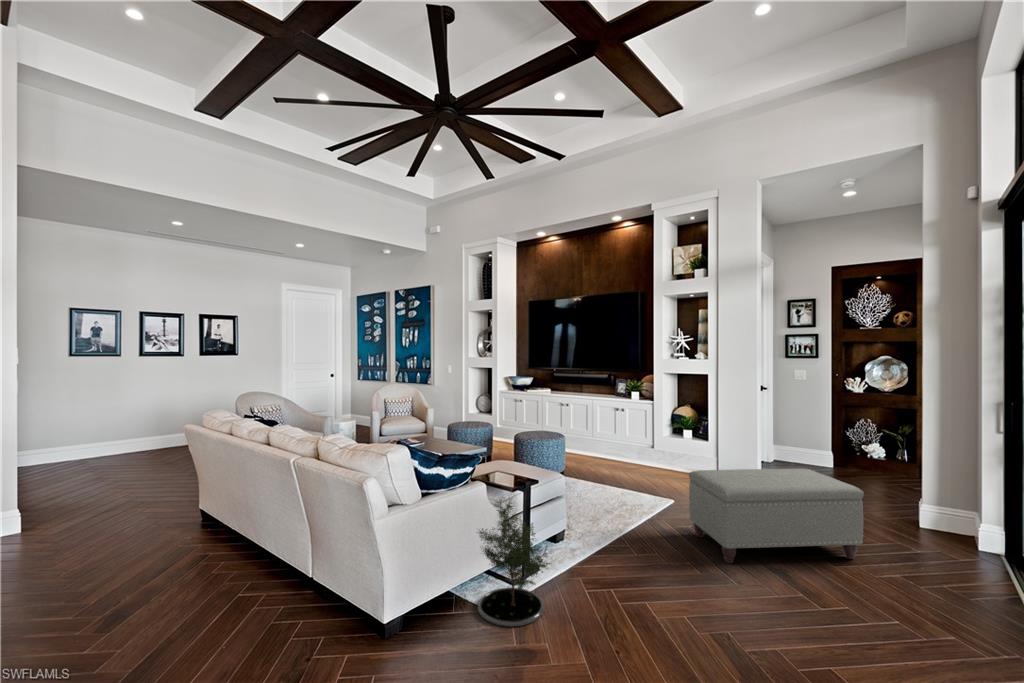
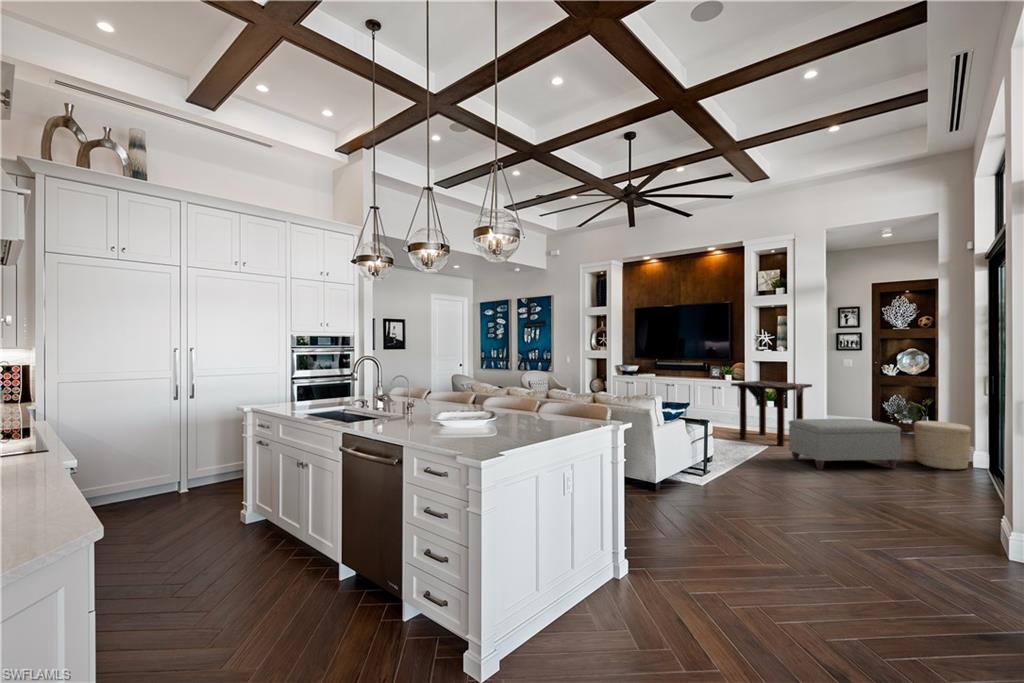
side table: none [627,401,741,502] -> present [731,381,812,446]
woven basket: none [886,473,980,562] -> present [914,421,971,470]
potted tree: present [478,497,551,627] -> present [893,396,918,434]

